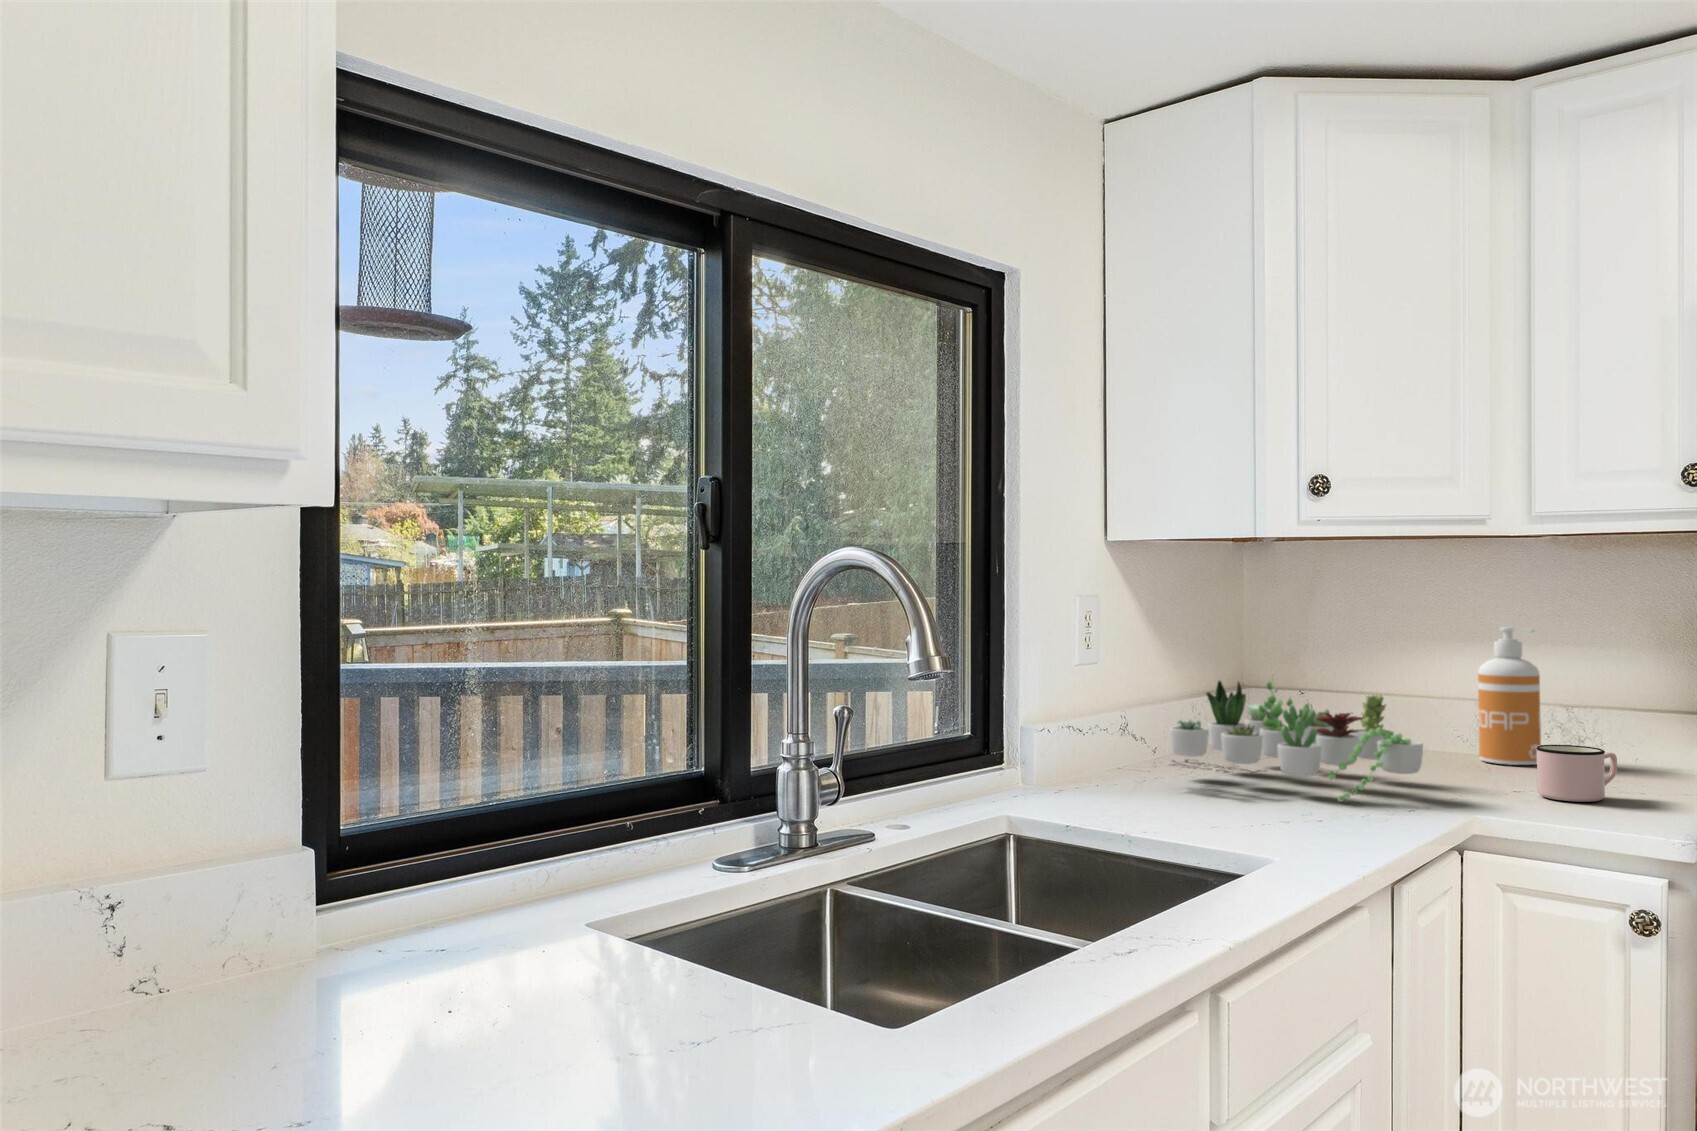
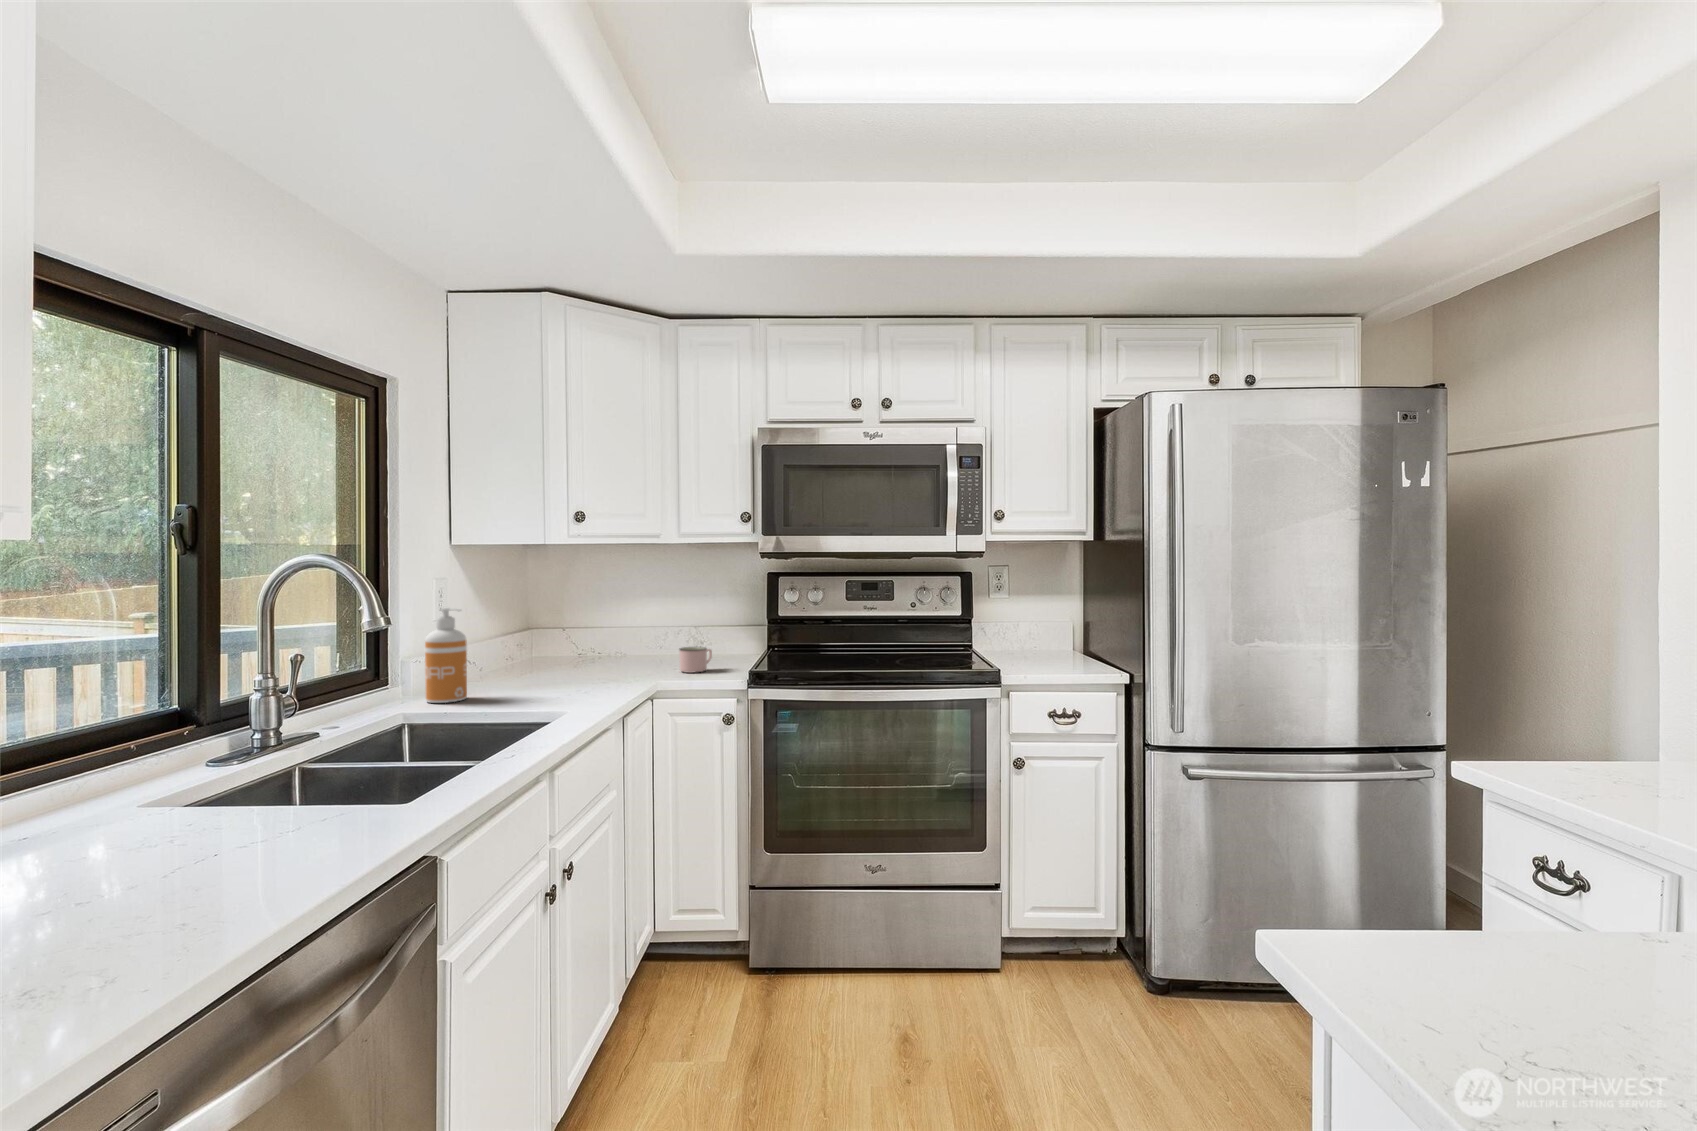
soap dispenser: present [1478,627,1541,765] -> present [425,608,467,703]
succulent plant: present [1170,681,1423,802] -> none [481,620,630,684]

